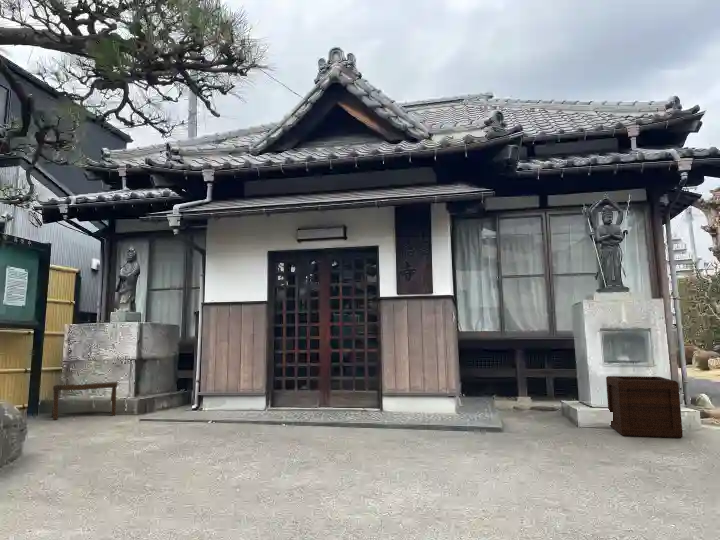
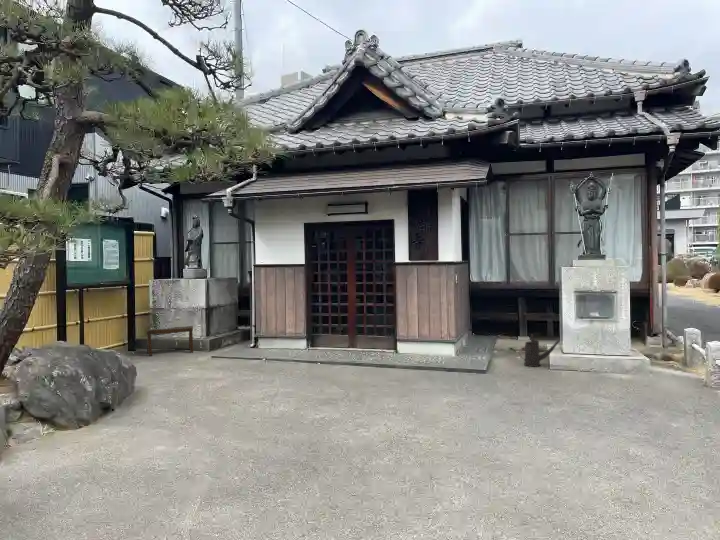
wooden crate: present [606,376,683,438] -> none [577,331,625,383]
watering can: none [534,383,582,423] -> present [524,334,559,367]

